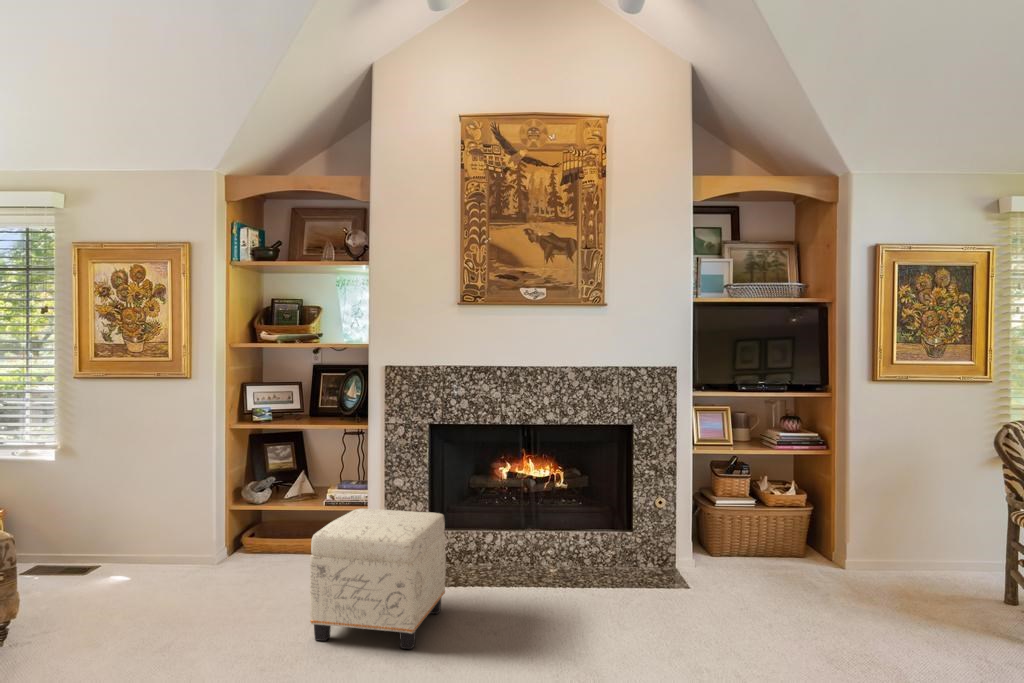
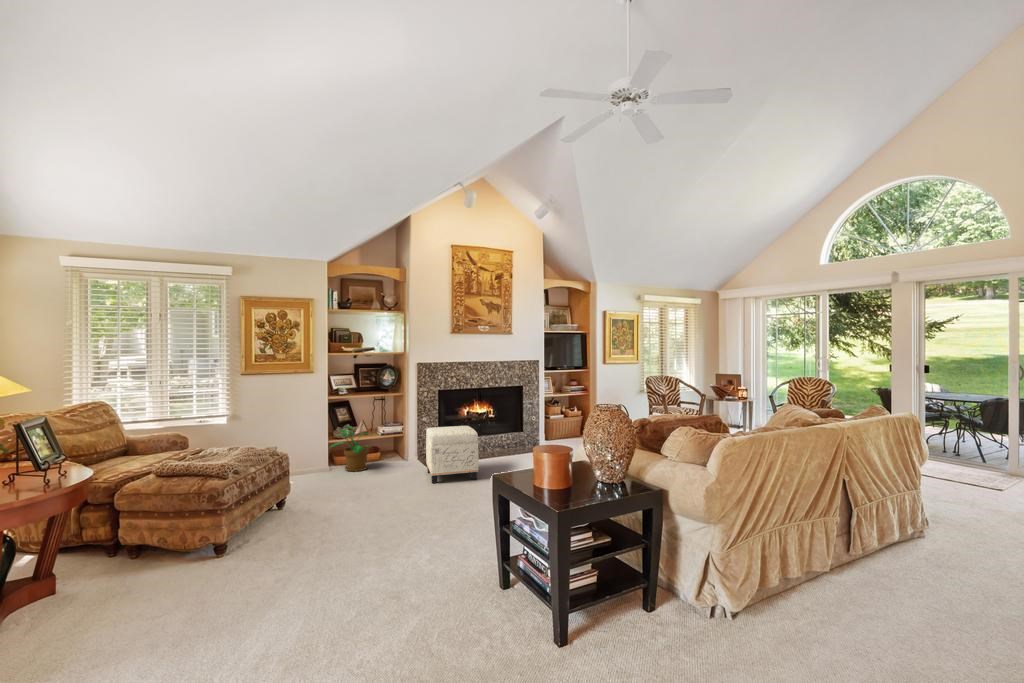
potted plant: none [197,480,293,574] -> present [330,425,370,471]

